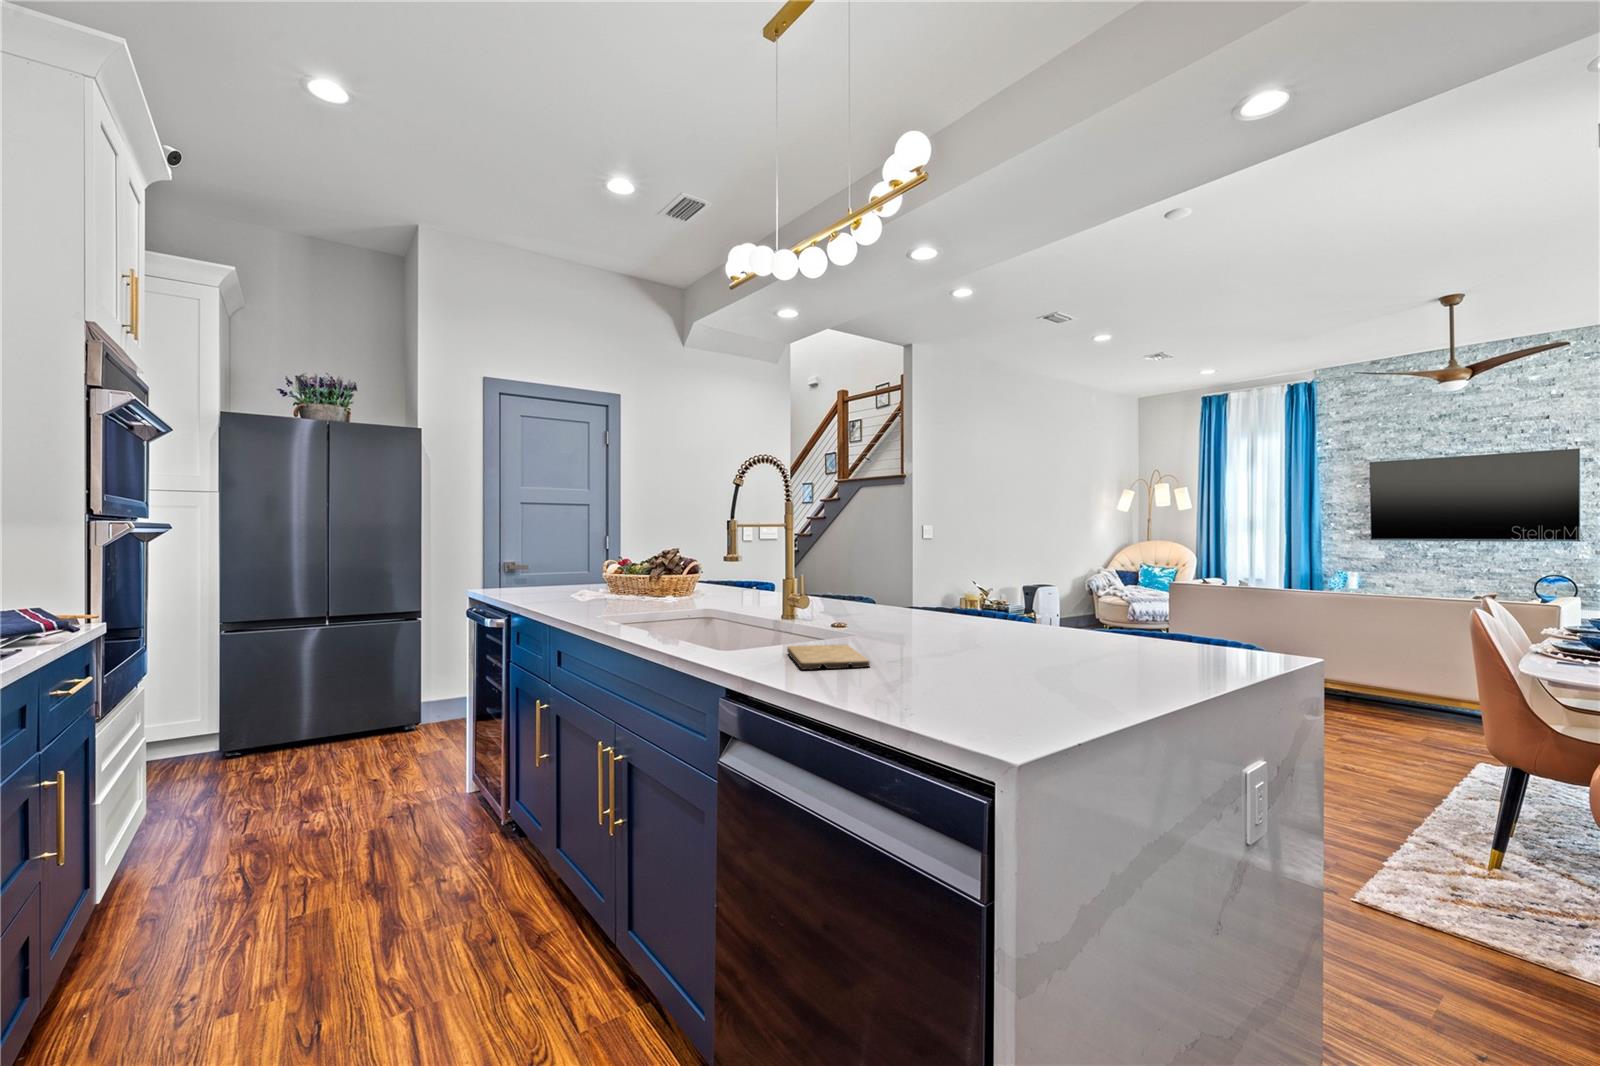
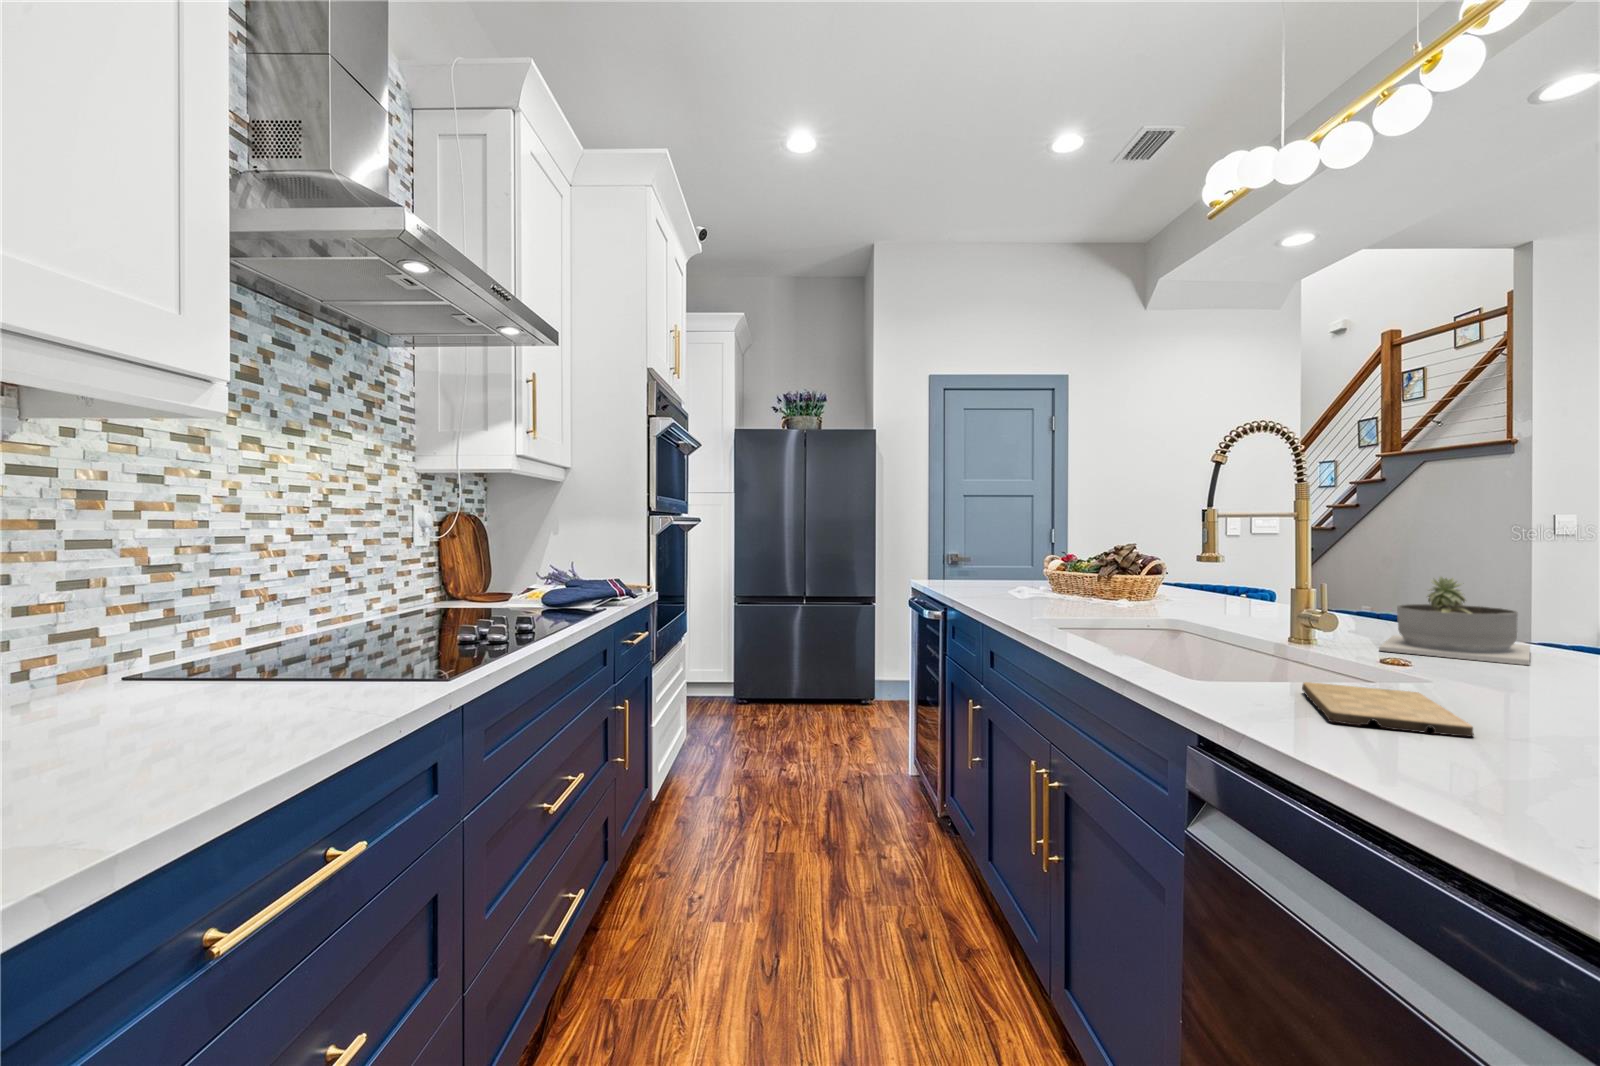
succulent planter: none [831,569,903,622] -> present [1379,577,1530,665]

